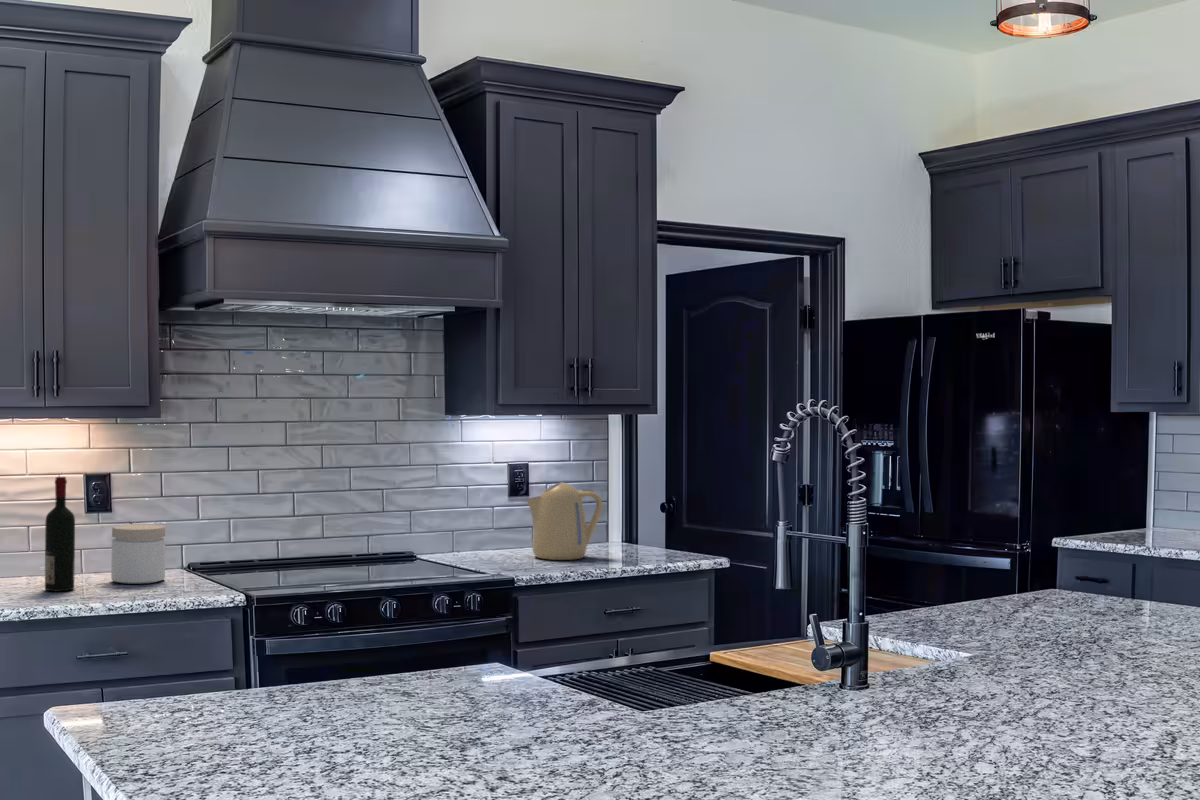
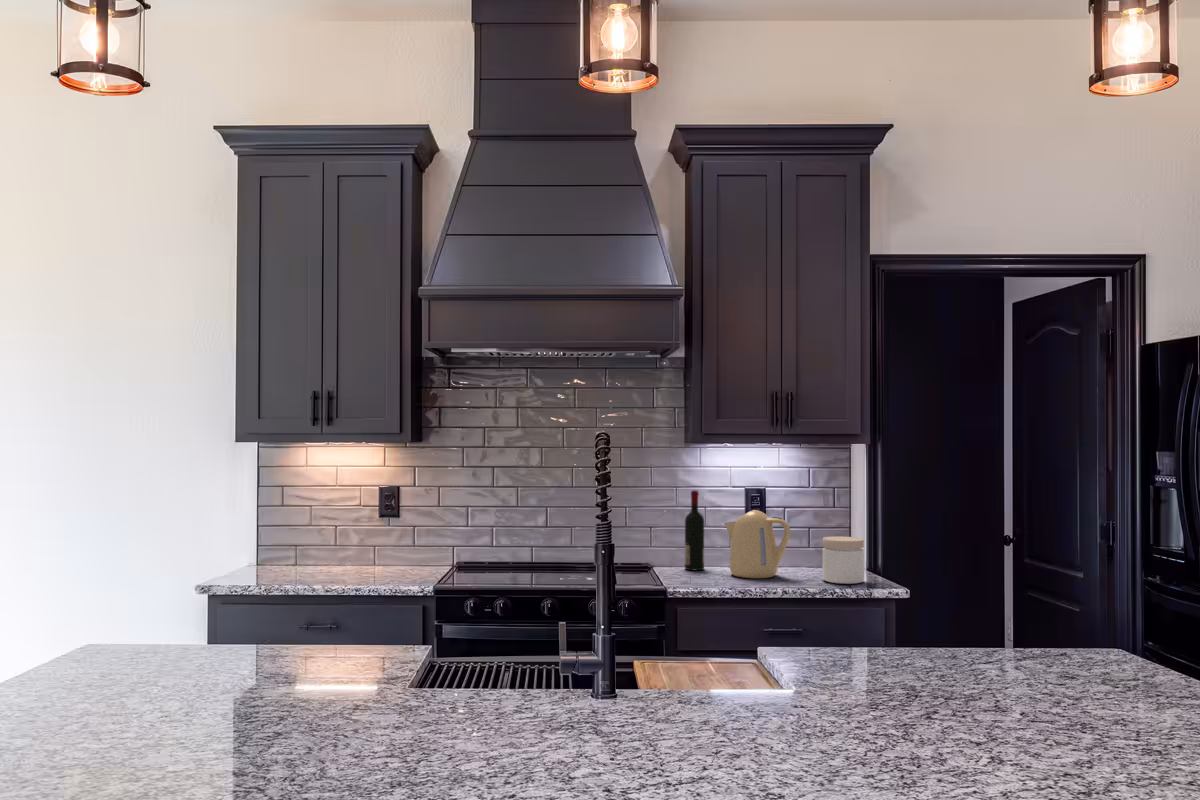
wine bottle: present [45,477,75,591] -> present [685,490,704,570]
jar: present [111,524,165,584] -> present [823,536,864,584]

